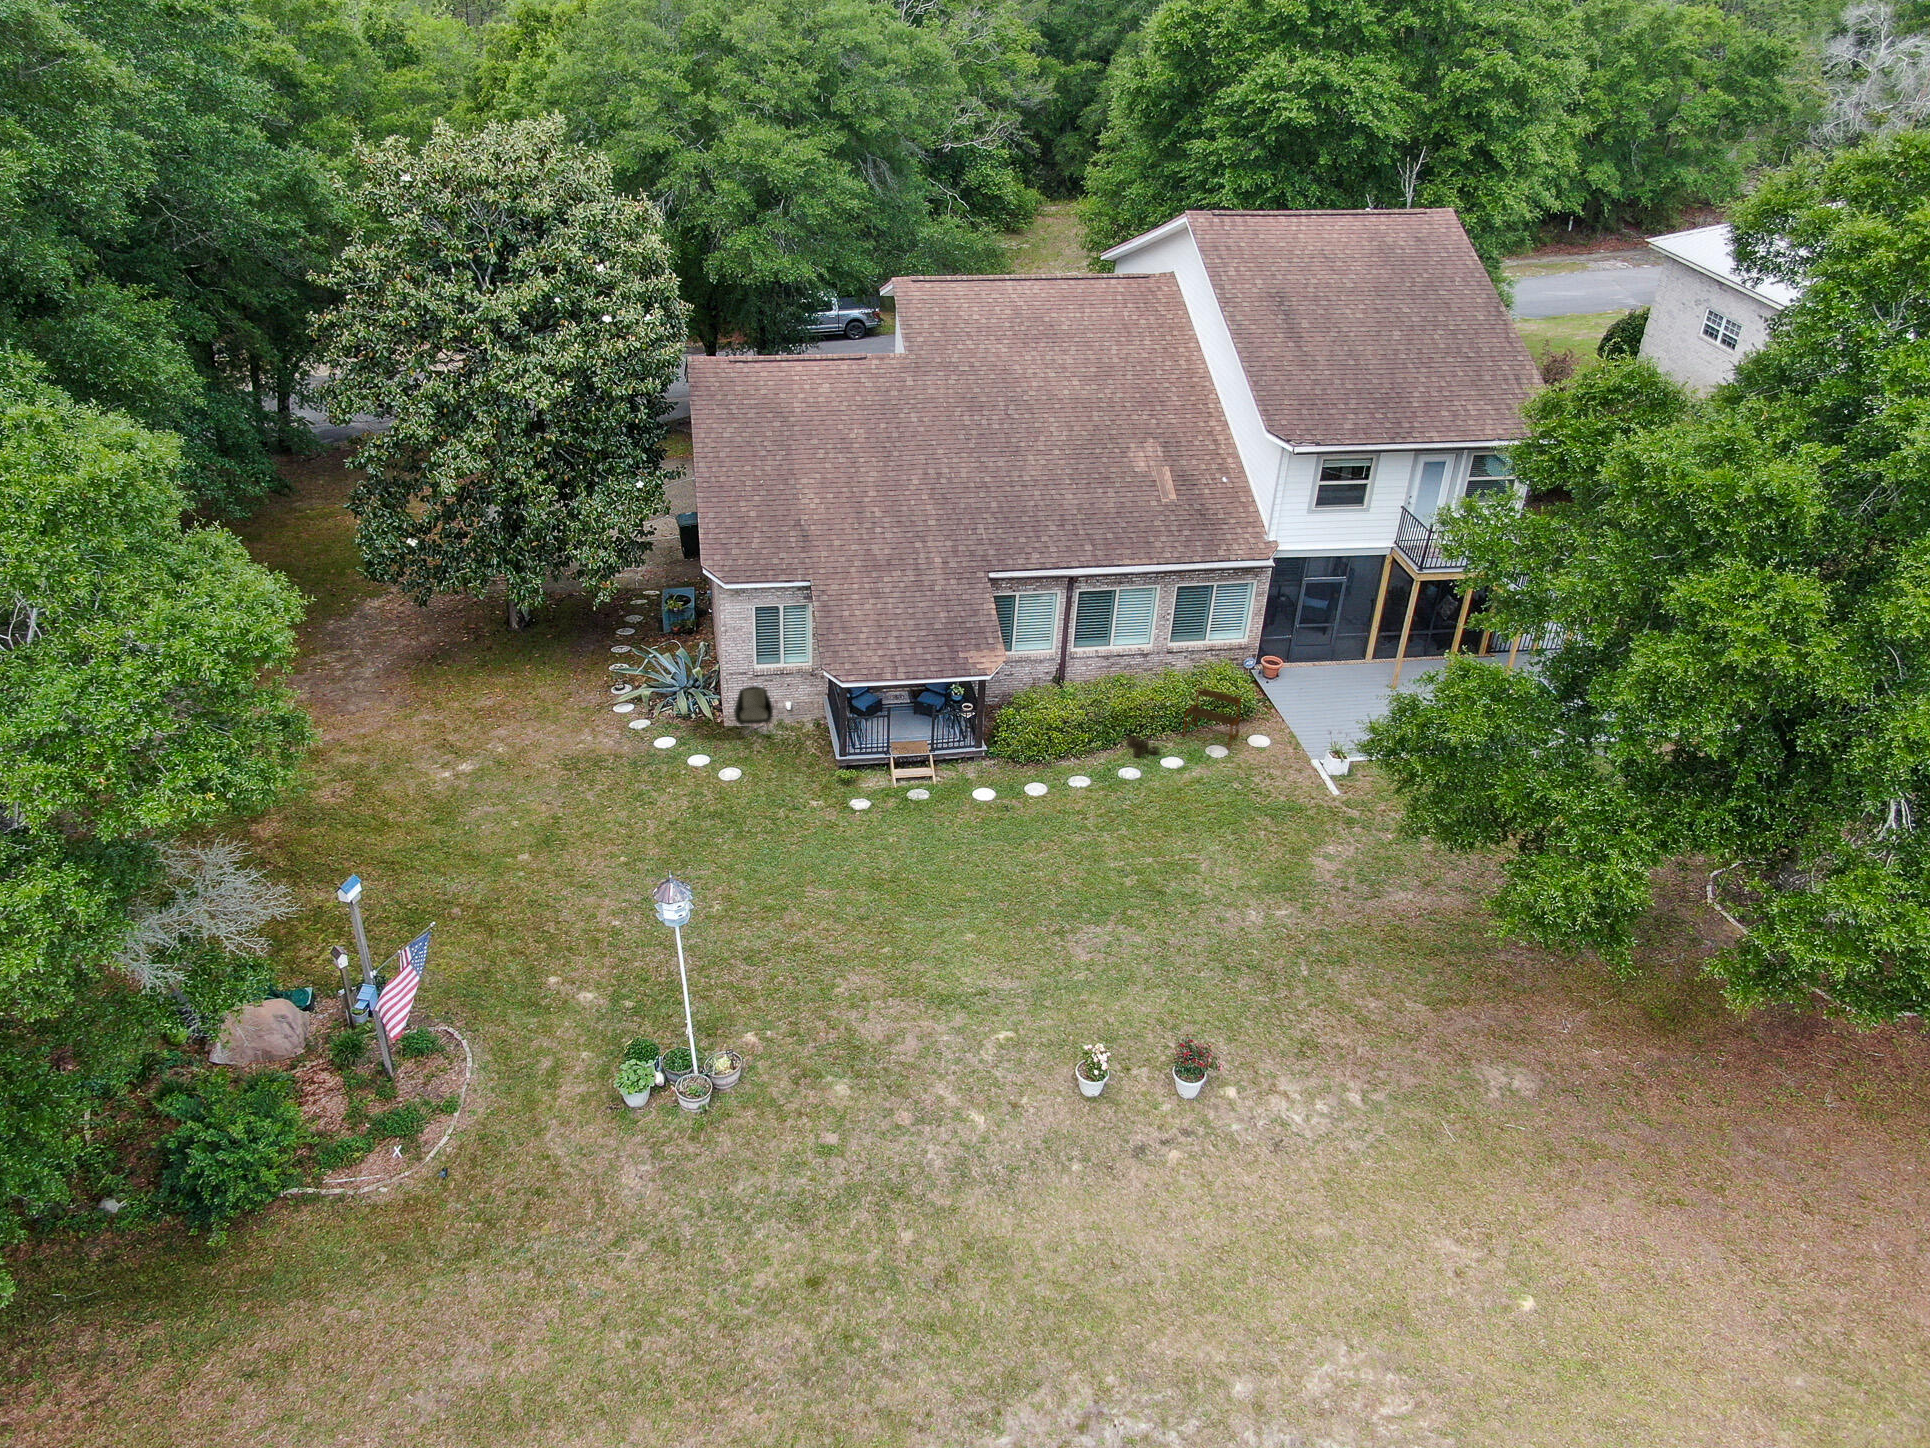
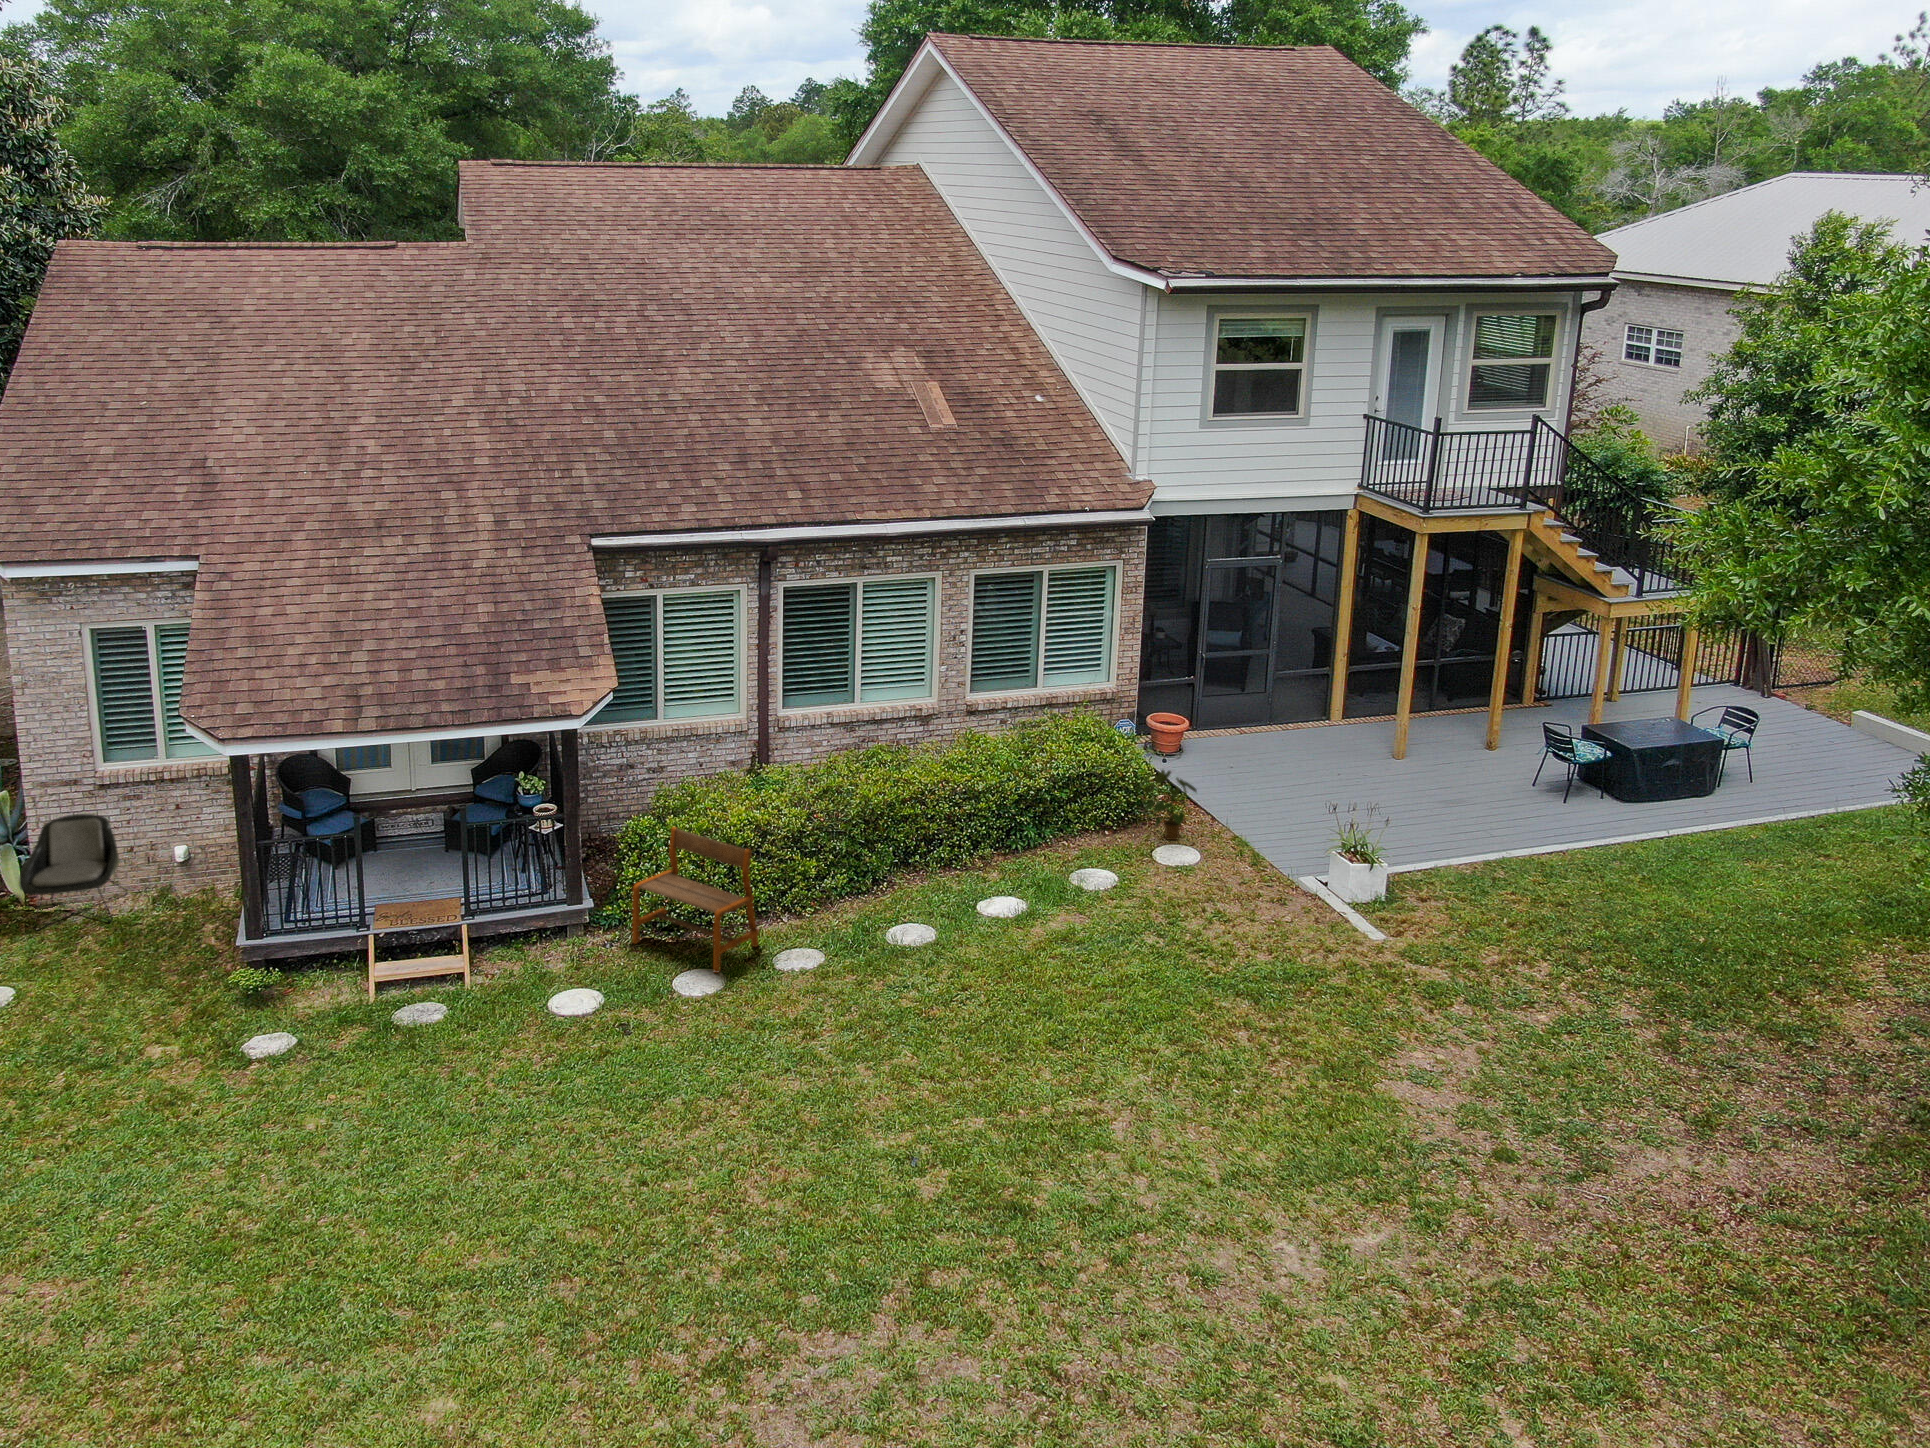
bench: present [1183,687,1241,749] -> present [632,827,759,973]
house plant: none [1249,696,1281,732] -> present [1140,770,1197,840]
woven basket: present [1127,735,1159,758] -> none [899,857,968,901]

